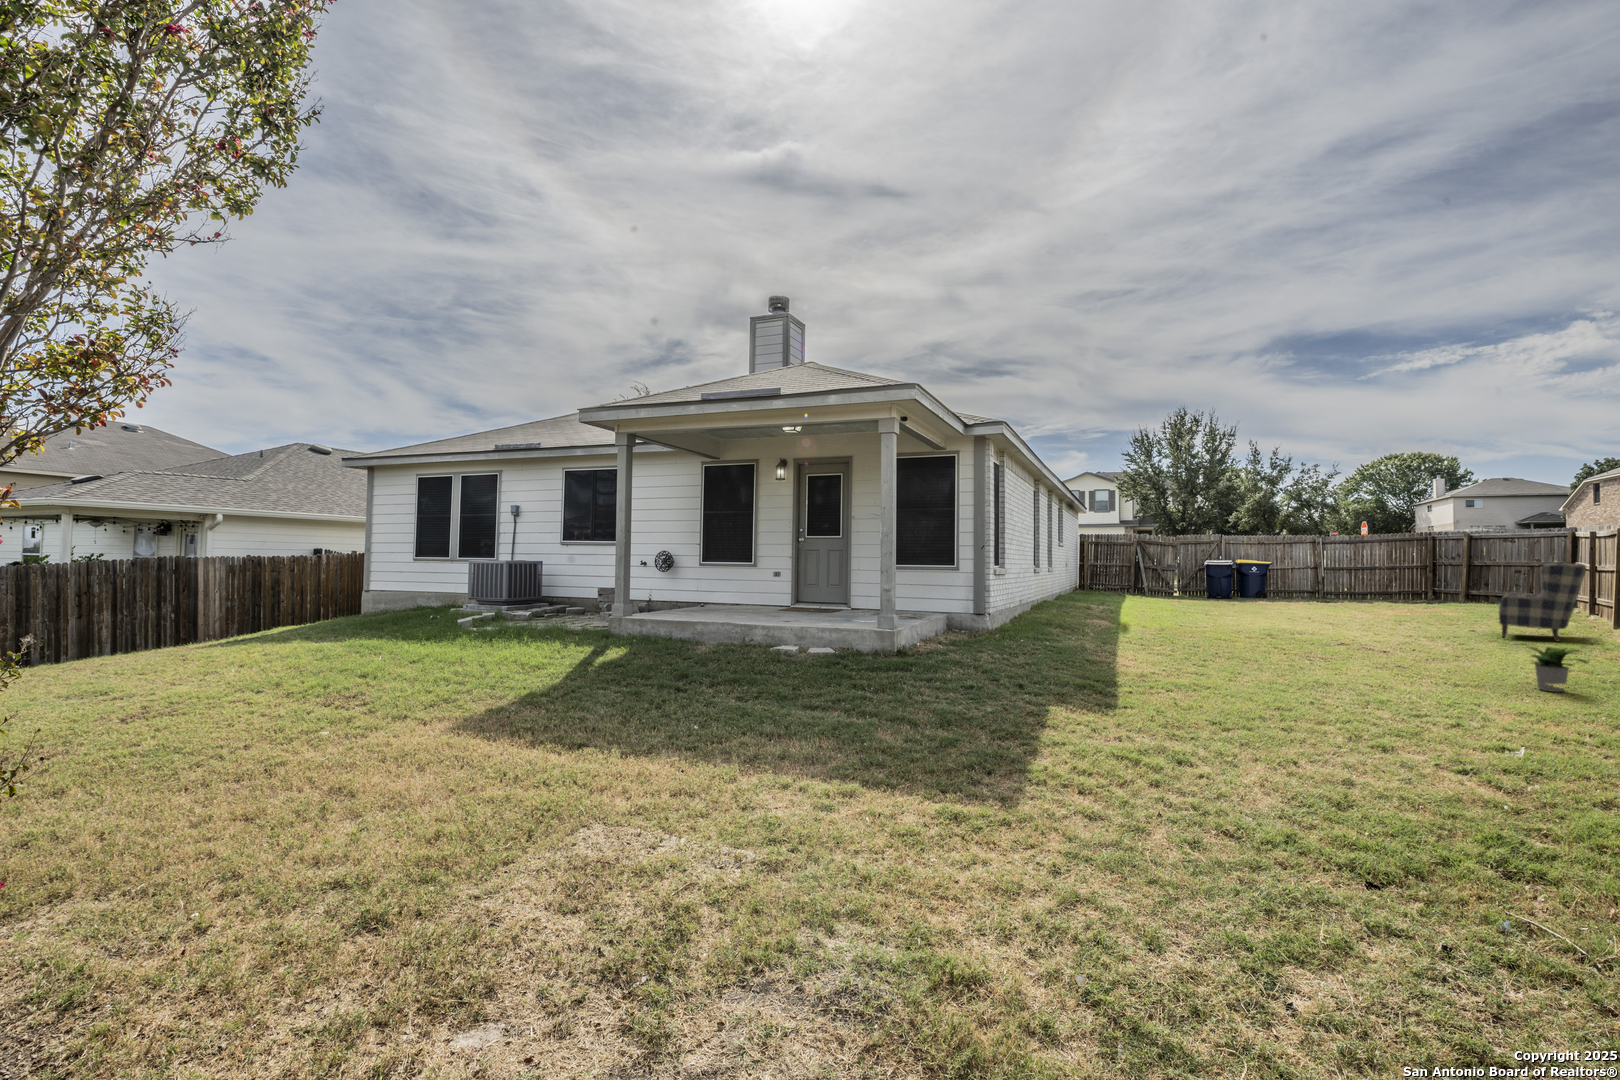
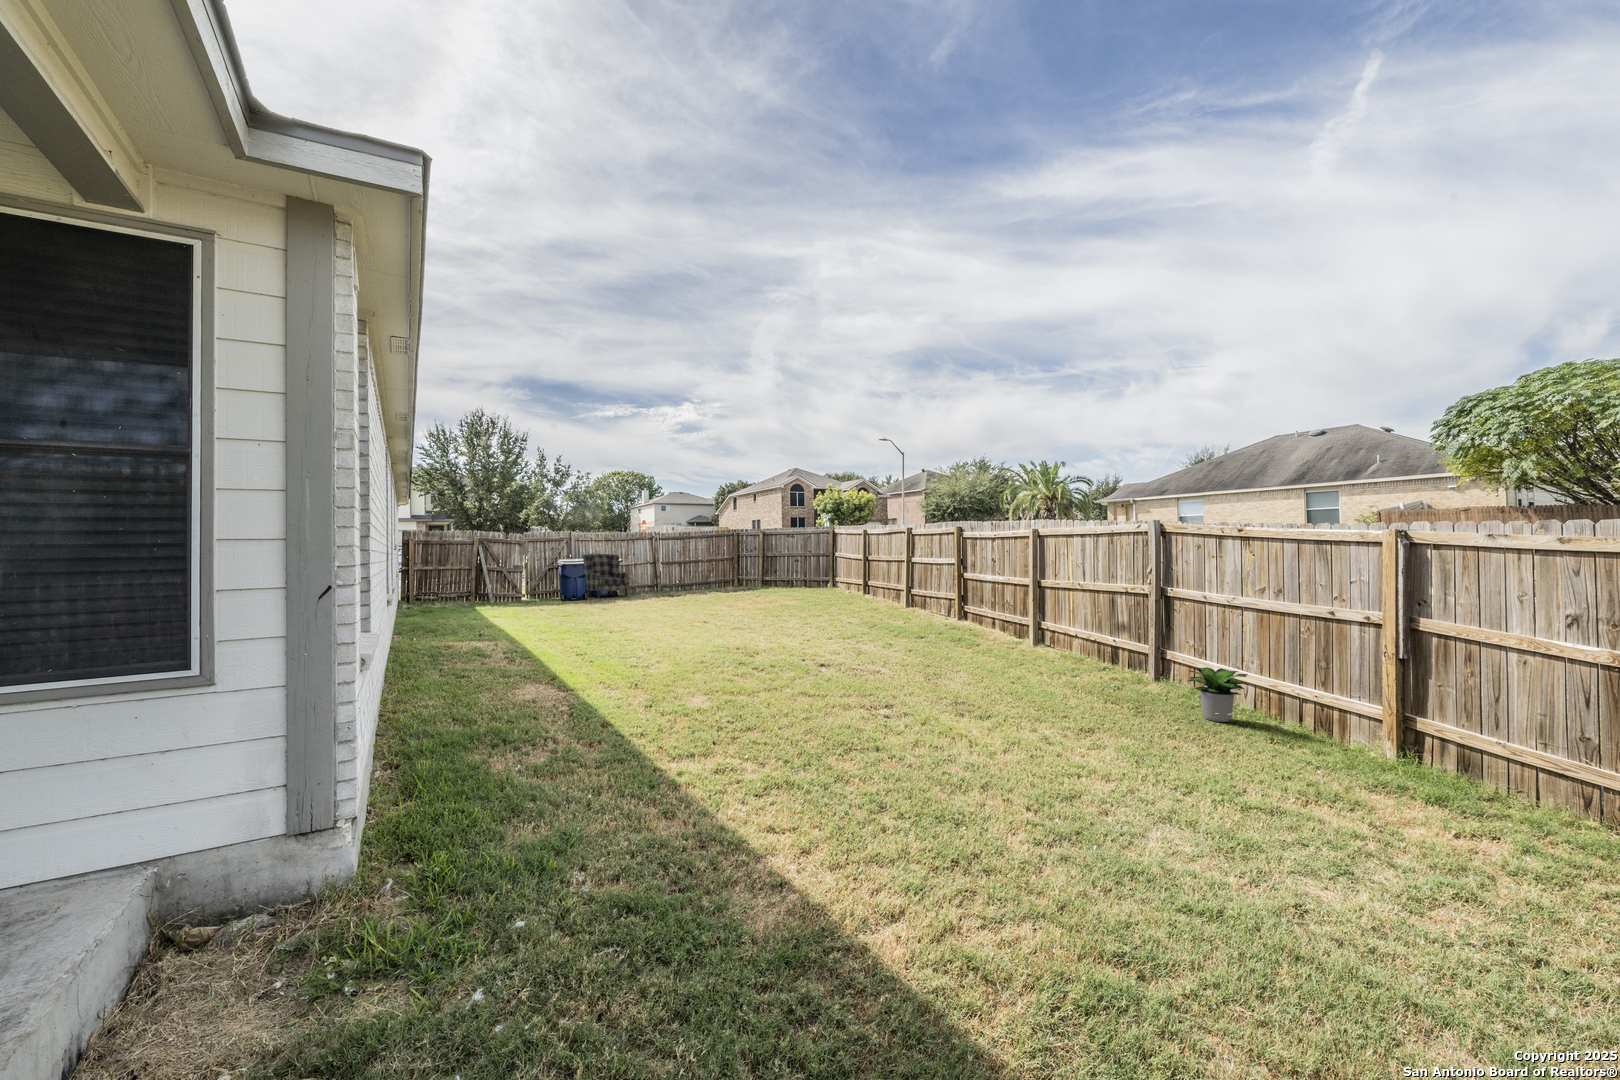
chair: present [1499,563,1586,642] -> present [583,554,629,598]

